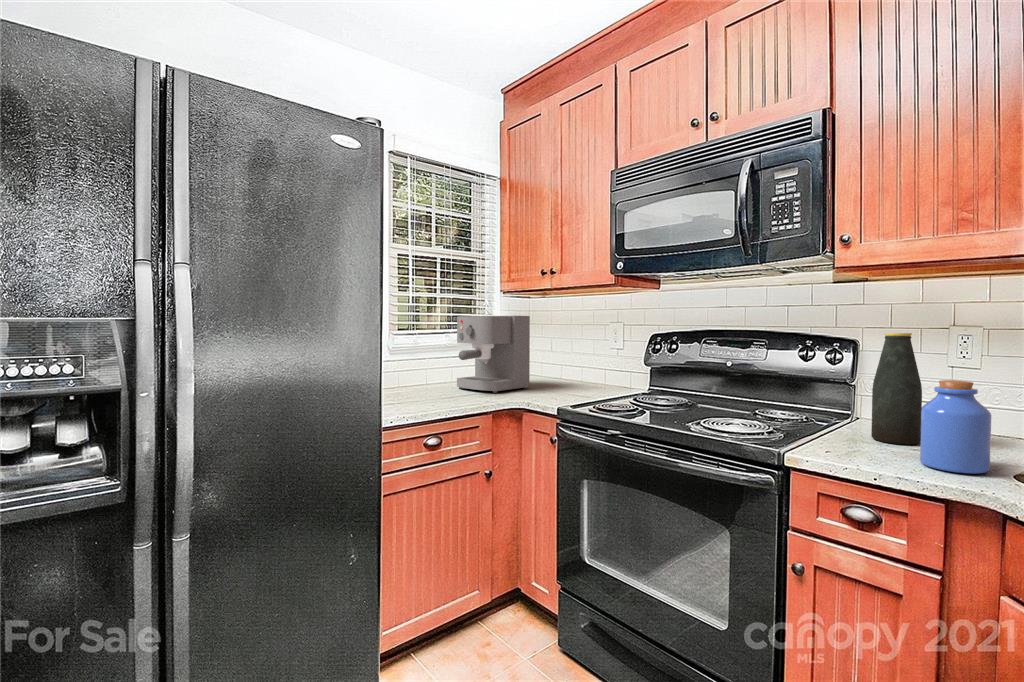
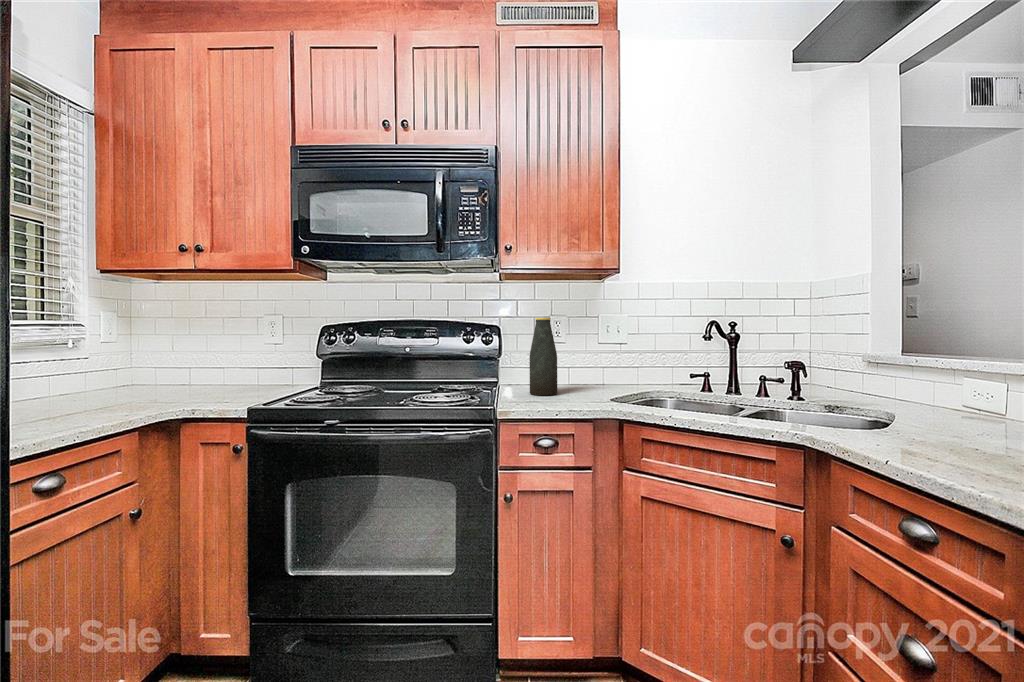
coffee maker: present [457,316,530,393] -> none [35,300,165,407]
jar: present [920,380,991,474] -> none [576,347,612,405]

